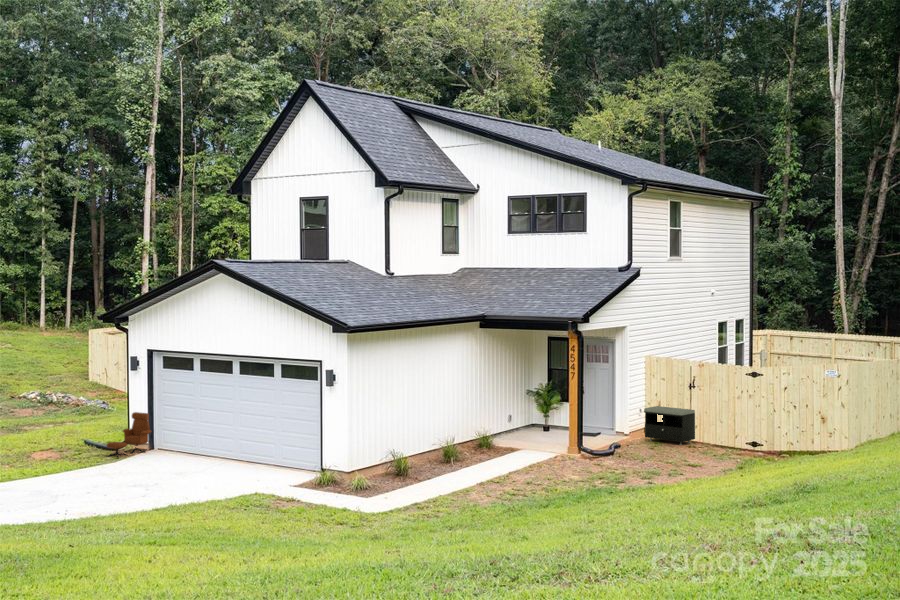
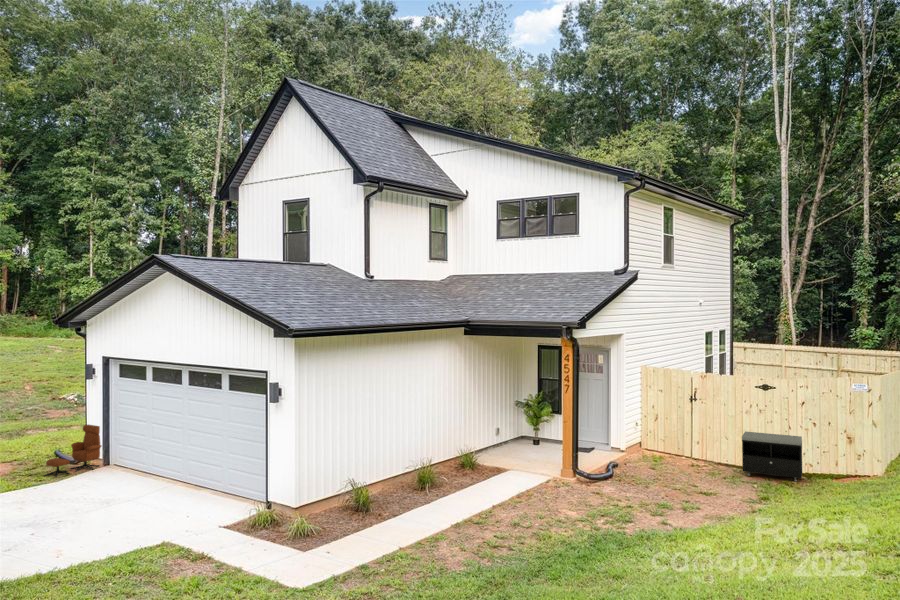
storage bench: present [644,406,695,445] -> present [742,432,802,481]

